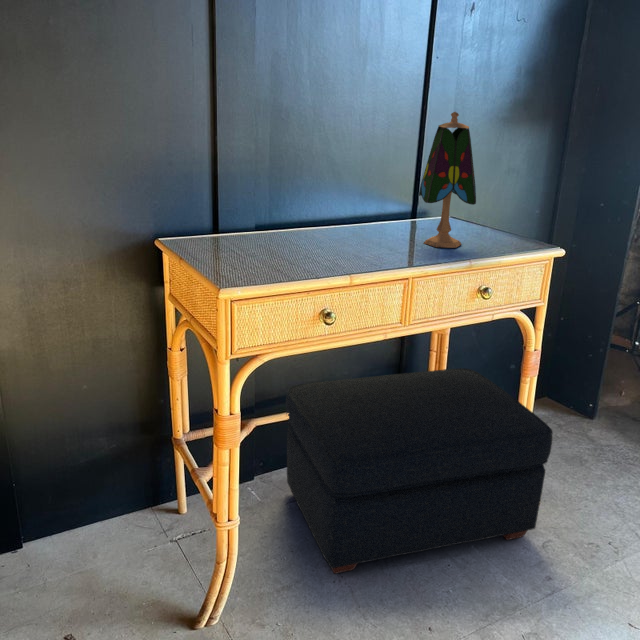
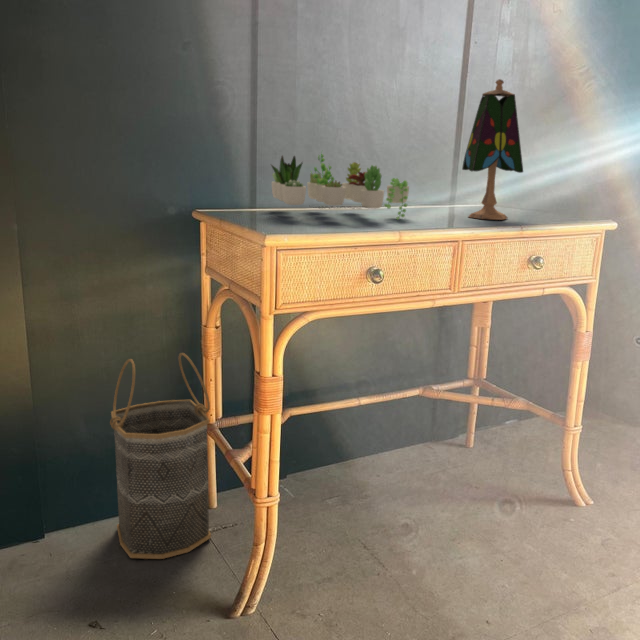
succulent plant: none [230,184,365,255] -> present [272,154,409,220]
ottoman: present [286,368,553,573] -> none [323,360,612,566]
basket: none [80,378,179,569] -> present [110,353,211,559]

